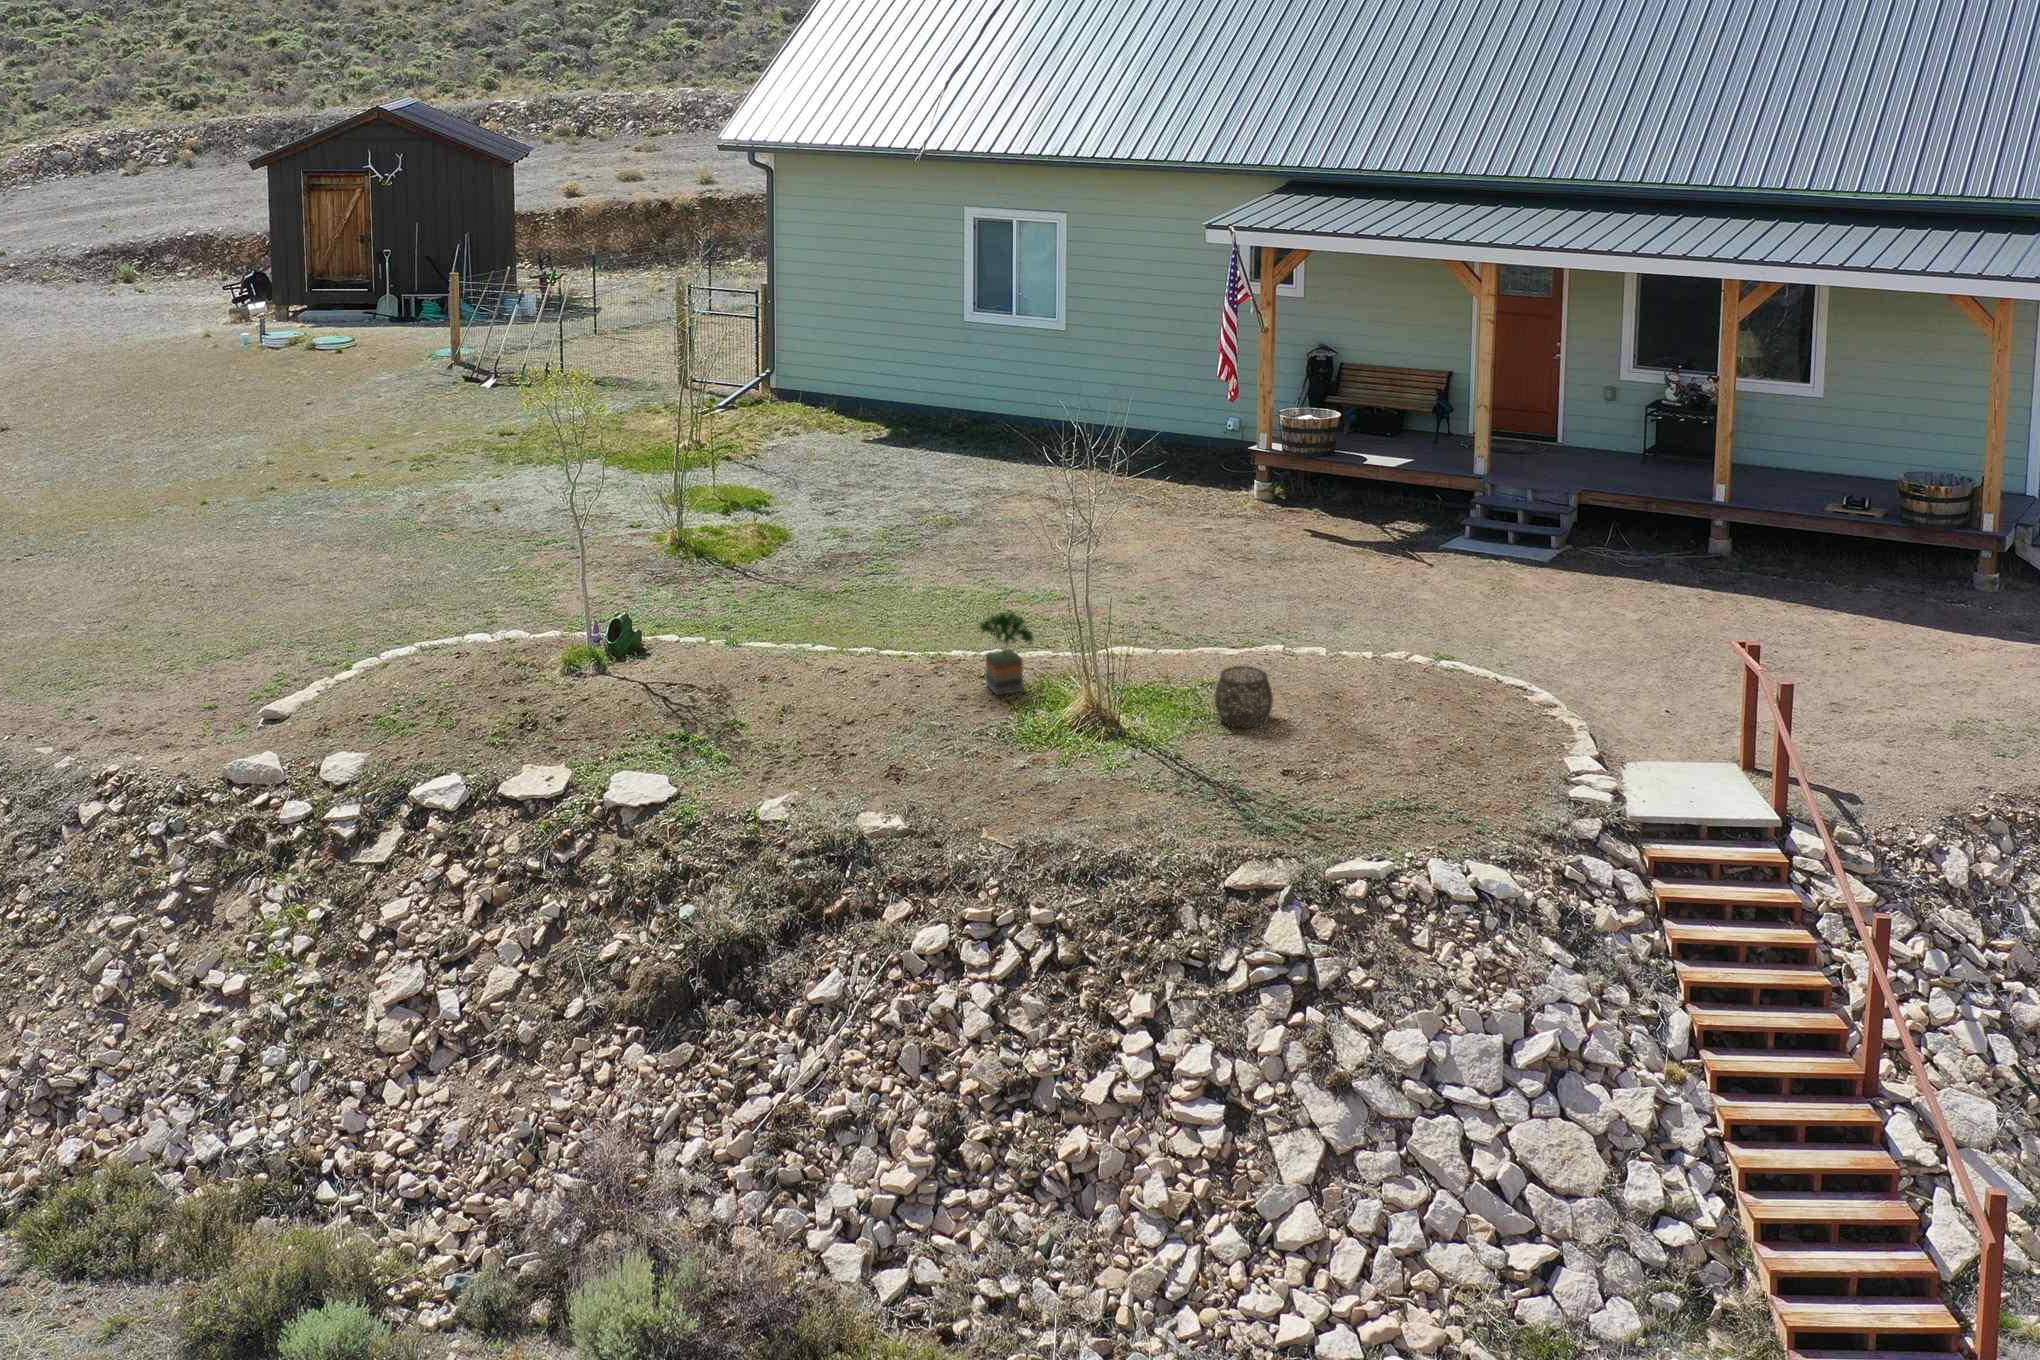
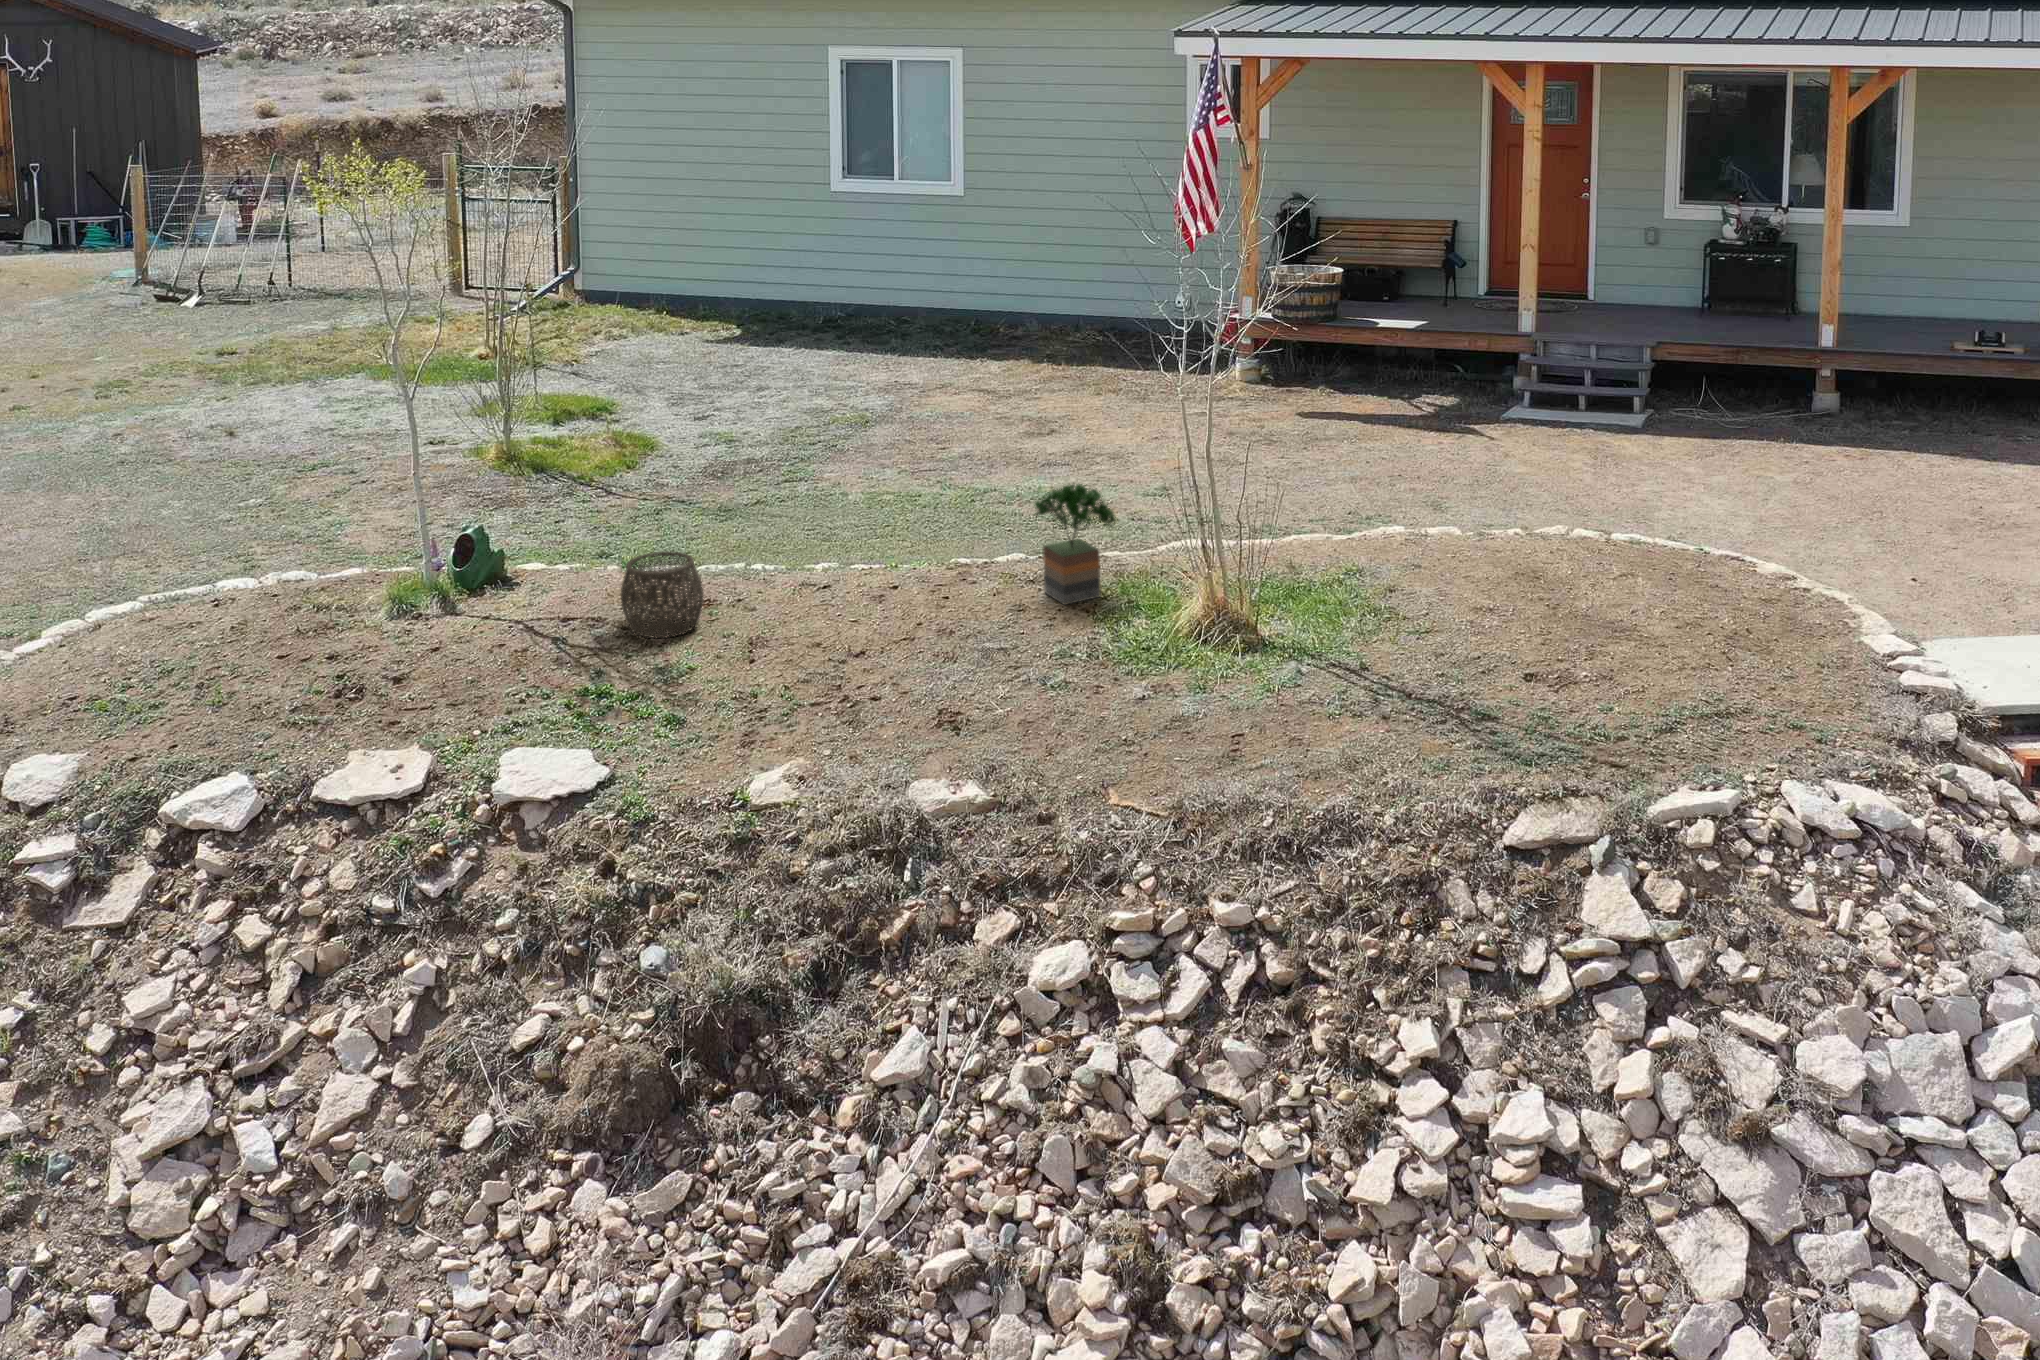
woven basket: present [1215,666,1273,729] -> present [621,551,704,638]

